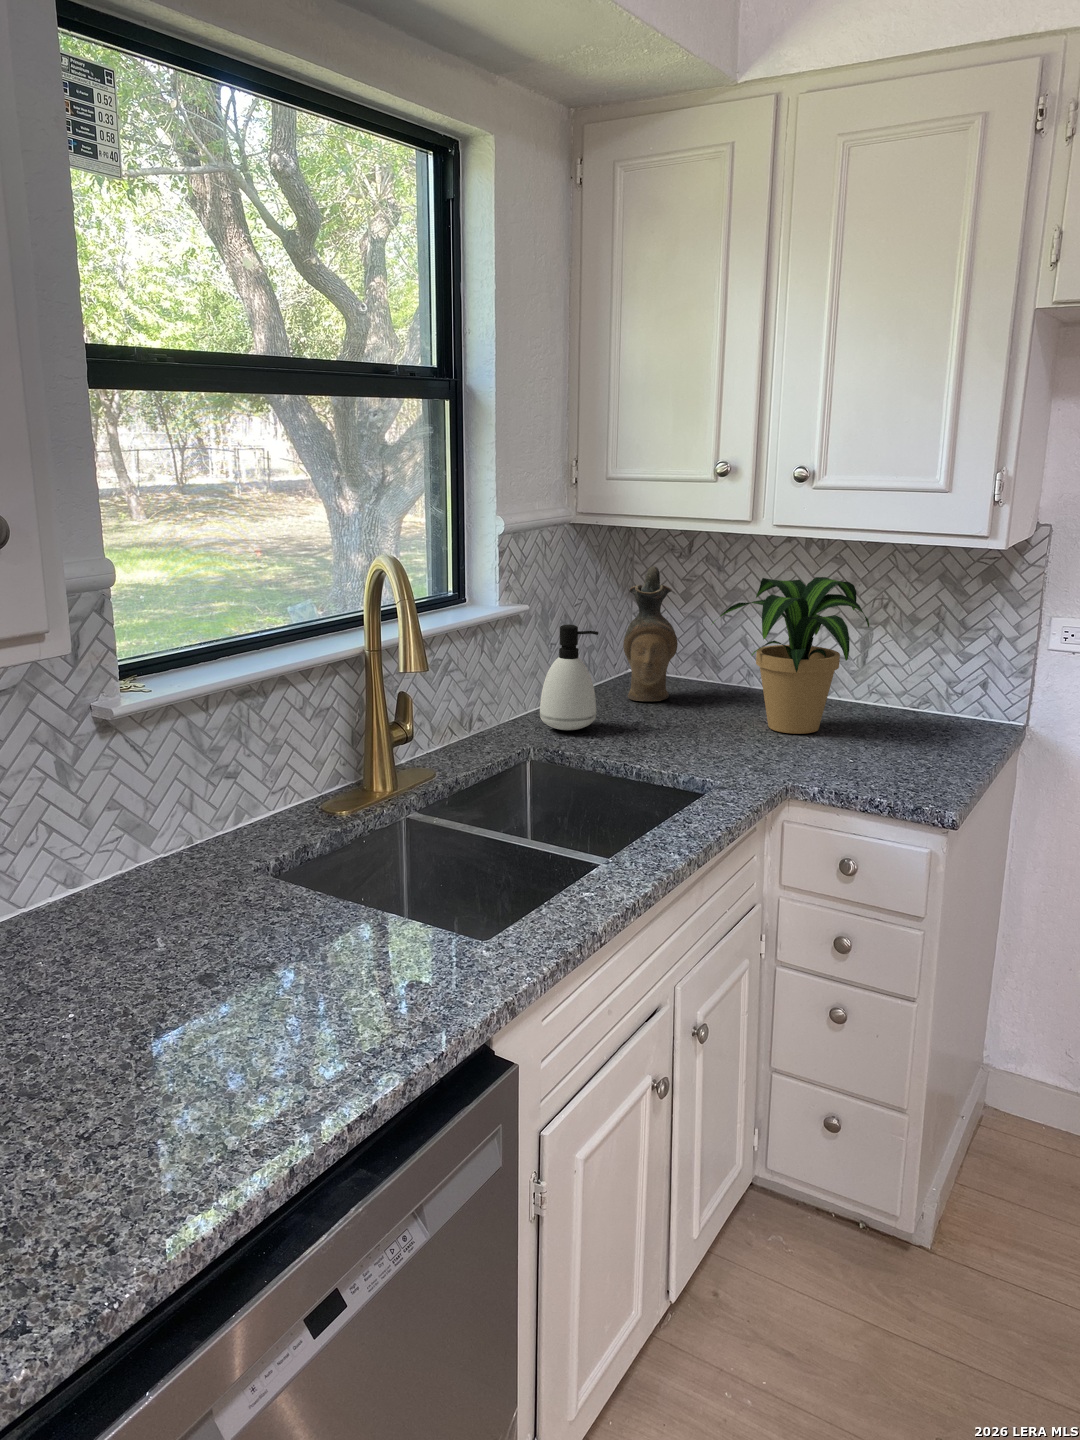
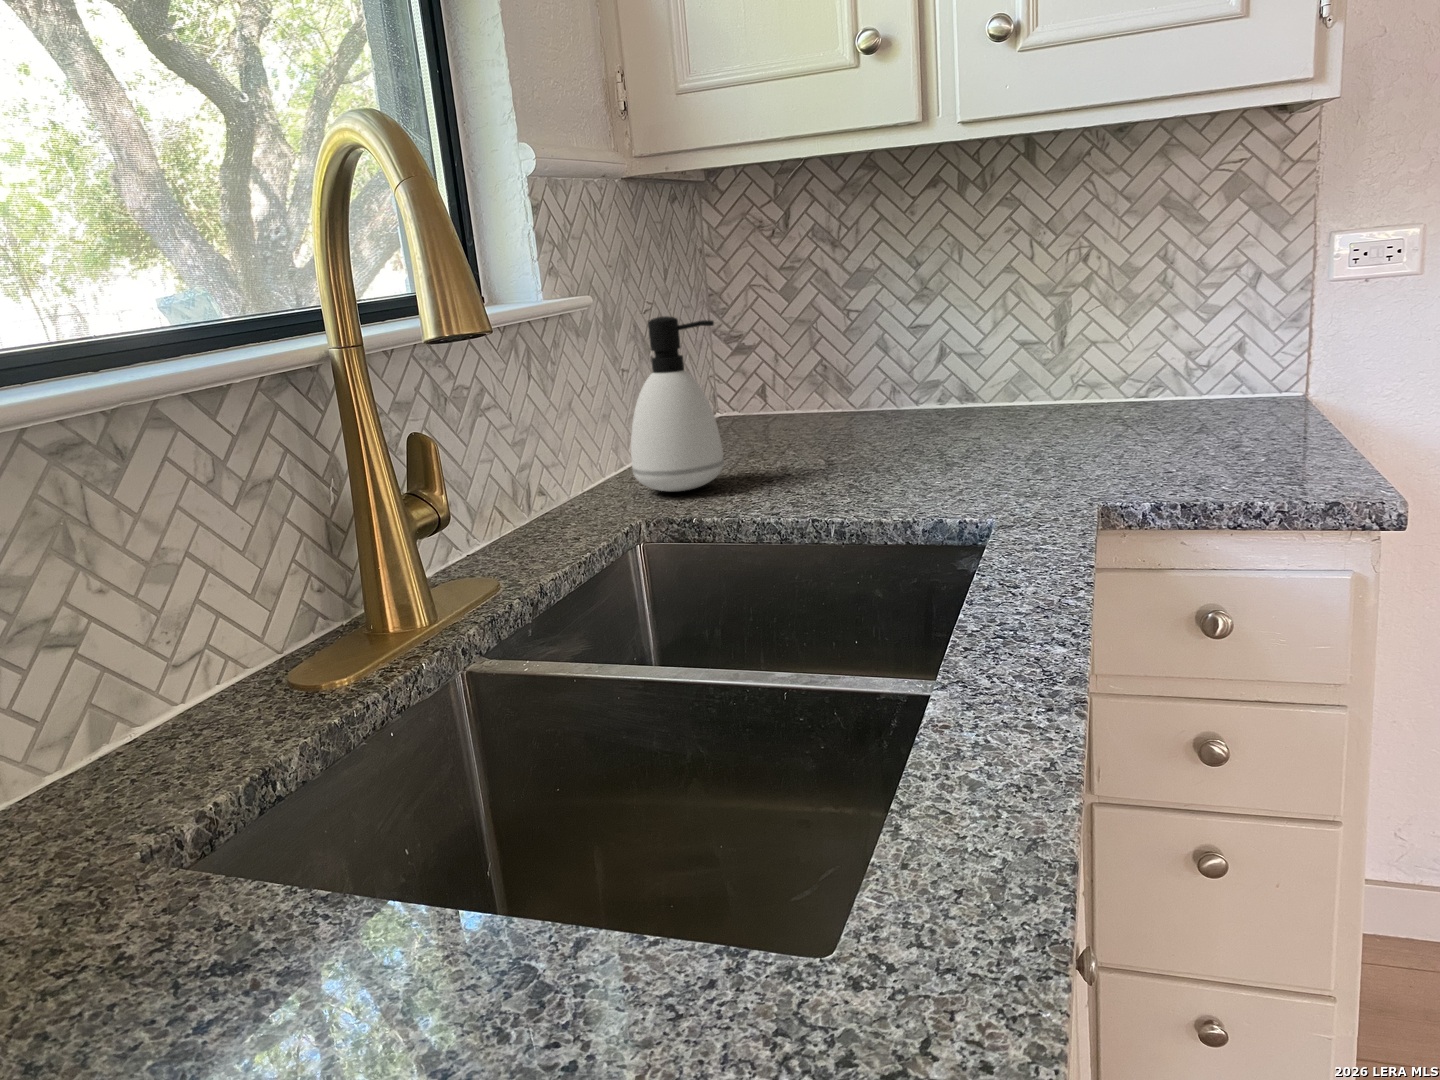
ceramic pitcher: present [623,566,678,701] -> none [721,241,807,444]
potted plant: present [713,577,869,734] -> none [876,206,1118,447]

